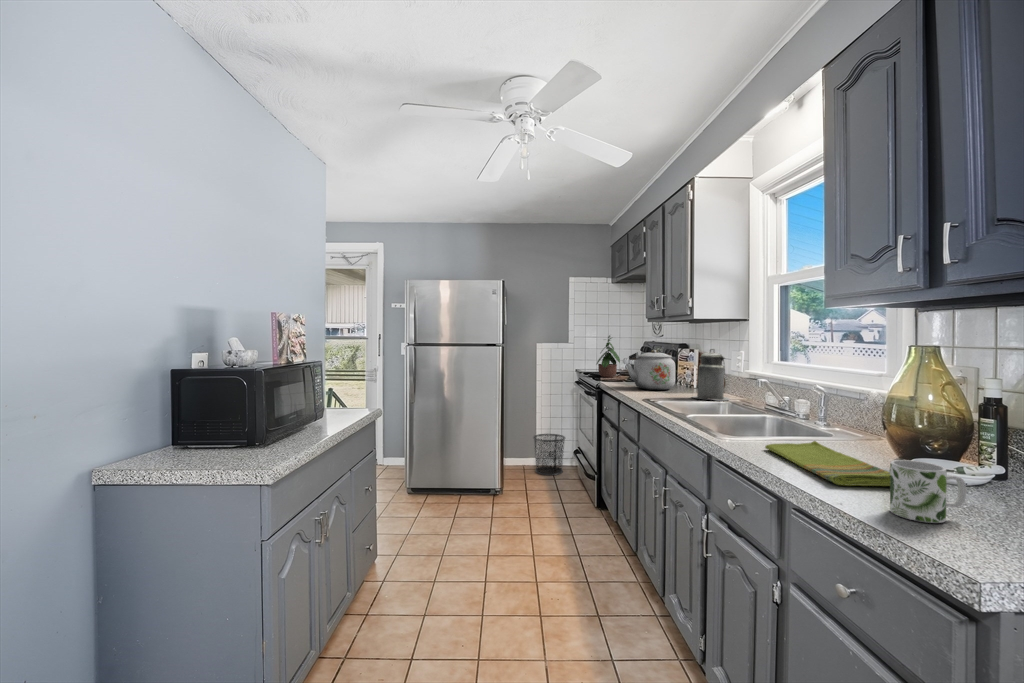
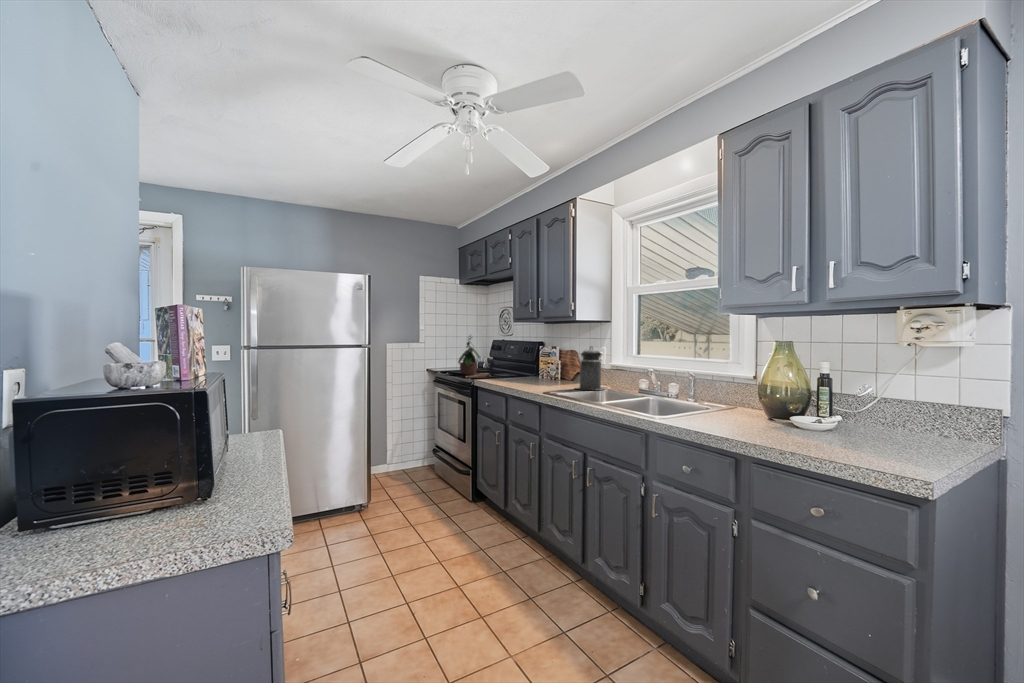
kettle: present [627,350,675,390] -> none [507,348,549,384]
waste bin: present [533,434,565,475] -> none [385,436,419,478]
dish towel: present [765,441,890,486] -> none [701,413,815,441]
mug: present [890,460,966,523] -> none [833,418,871,456]

